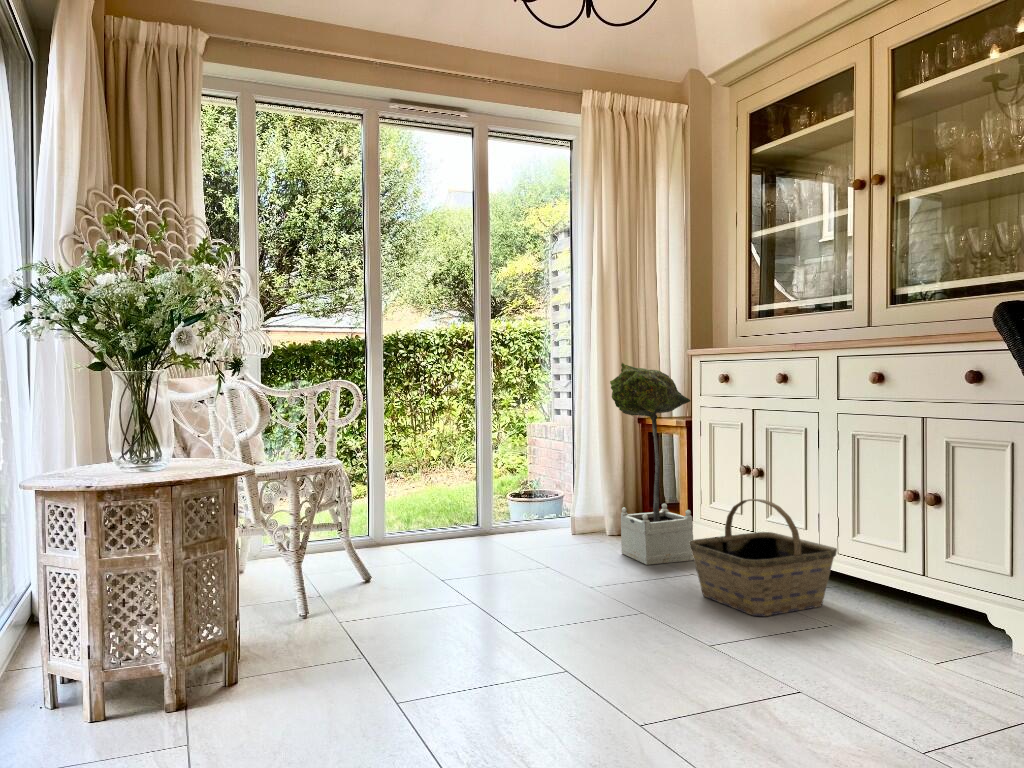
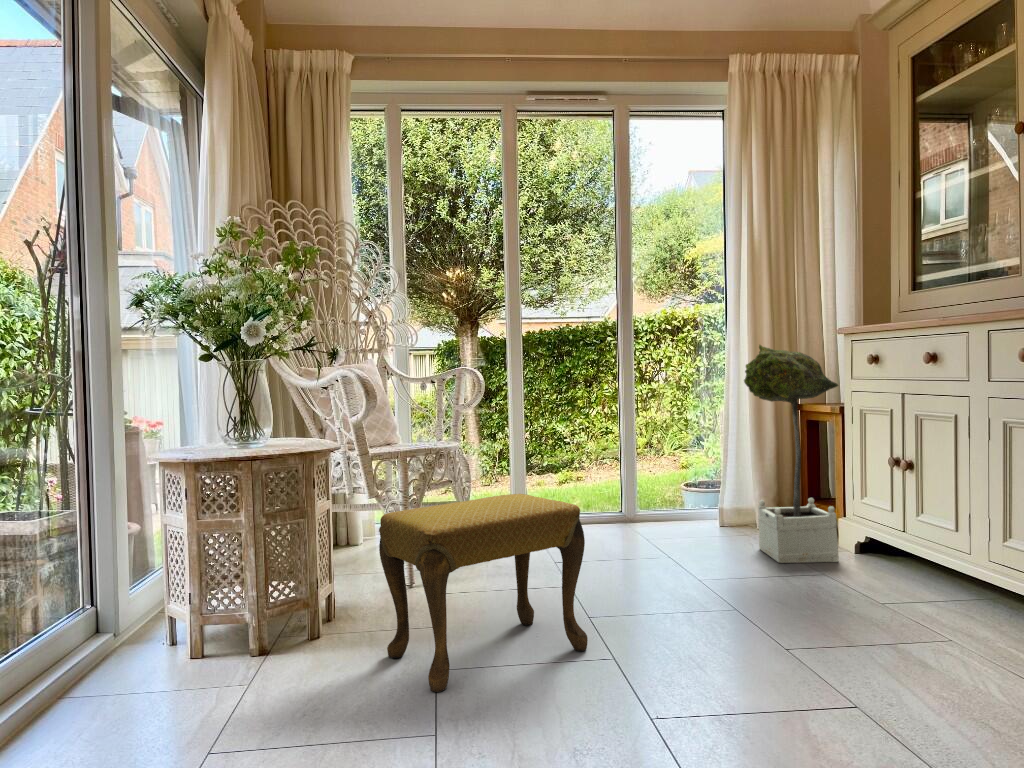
basket: present [689,499,837,616] -> none [804,497,984,631]
footstool: none [325,511,532,721] -> present [379,494,588,692]

